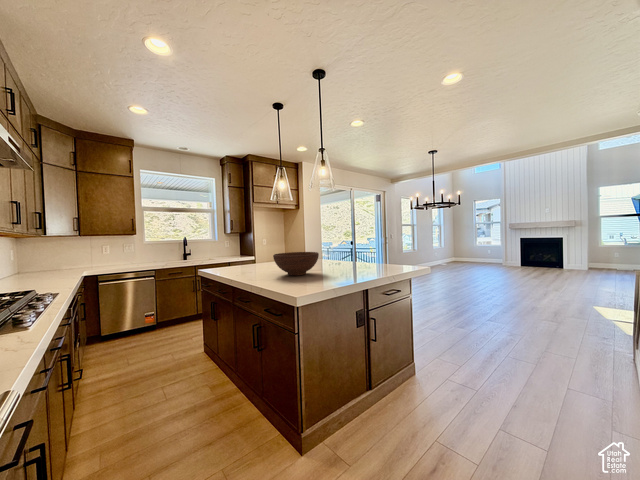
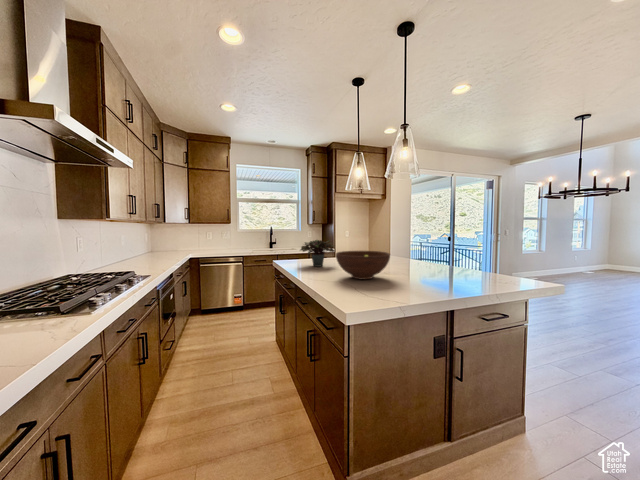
potted plant: none [233,245,266,270] -> present [301,240,334,267]

